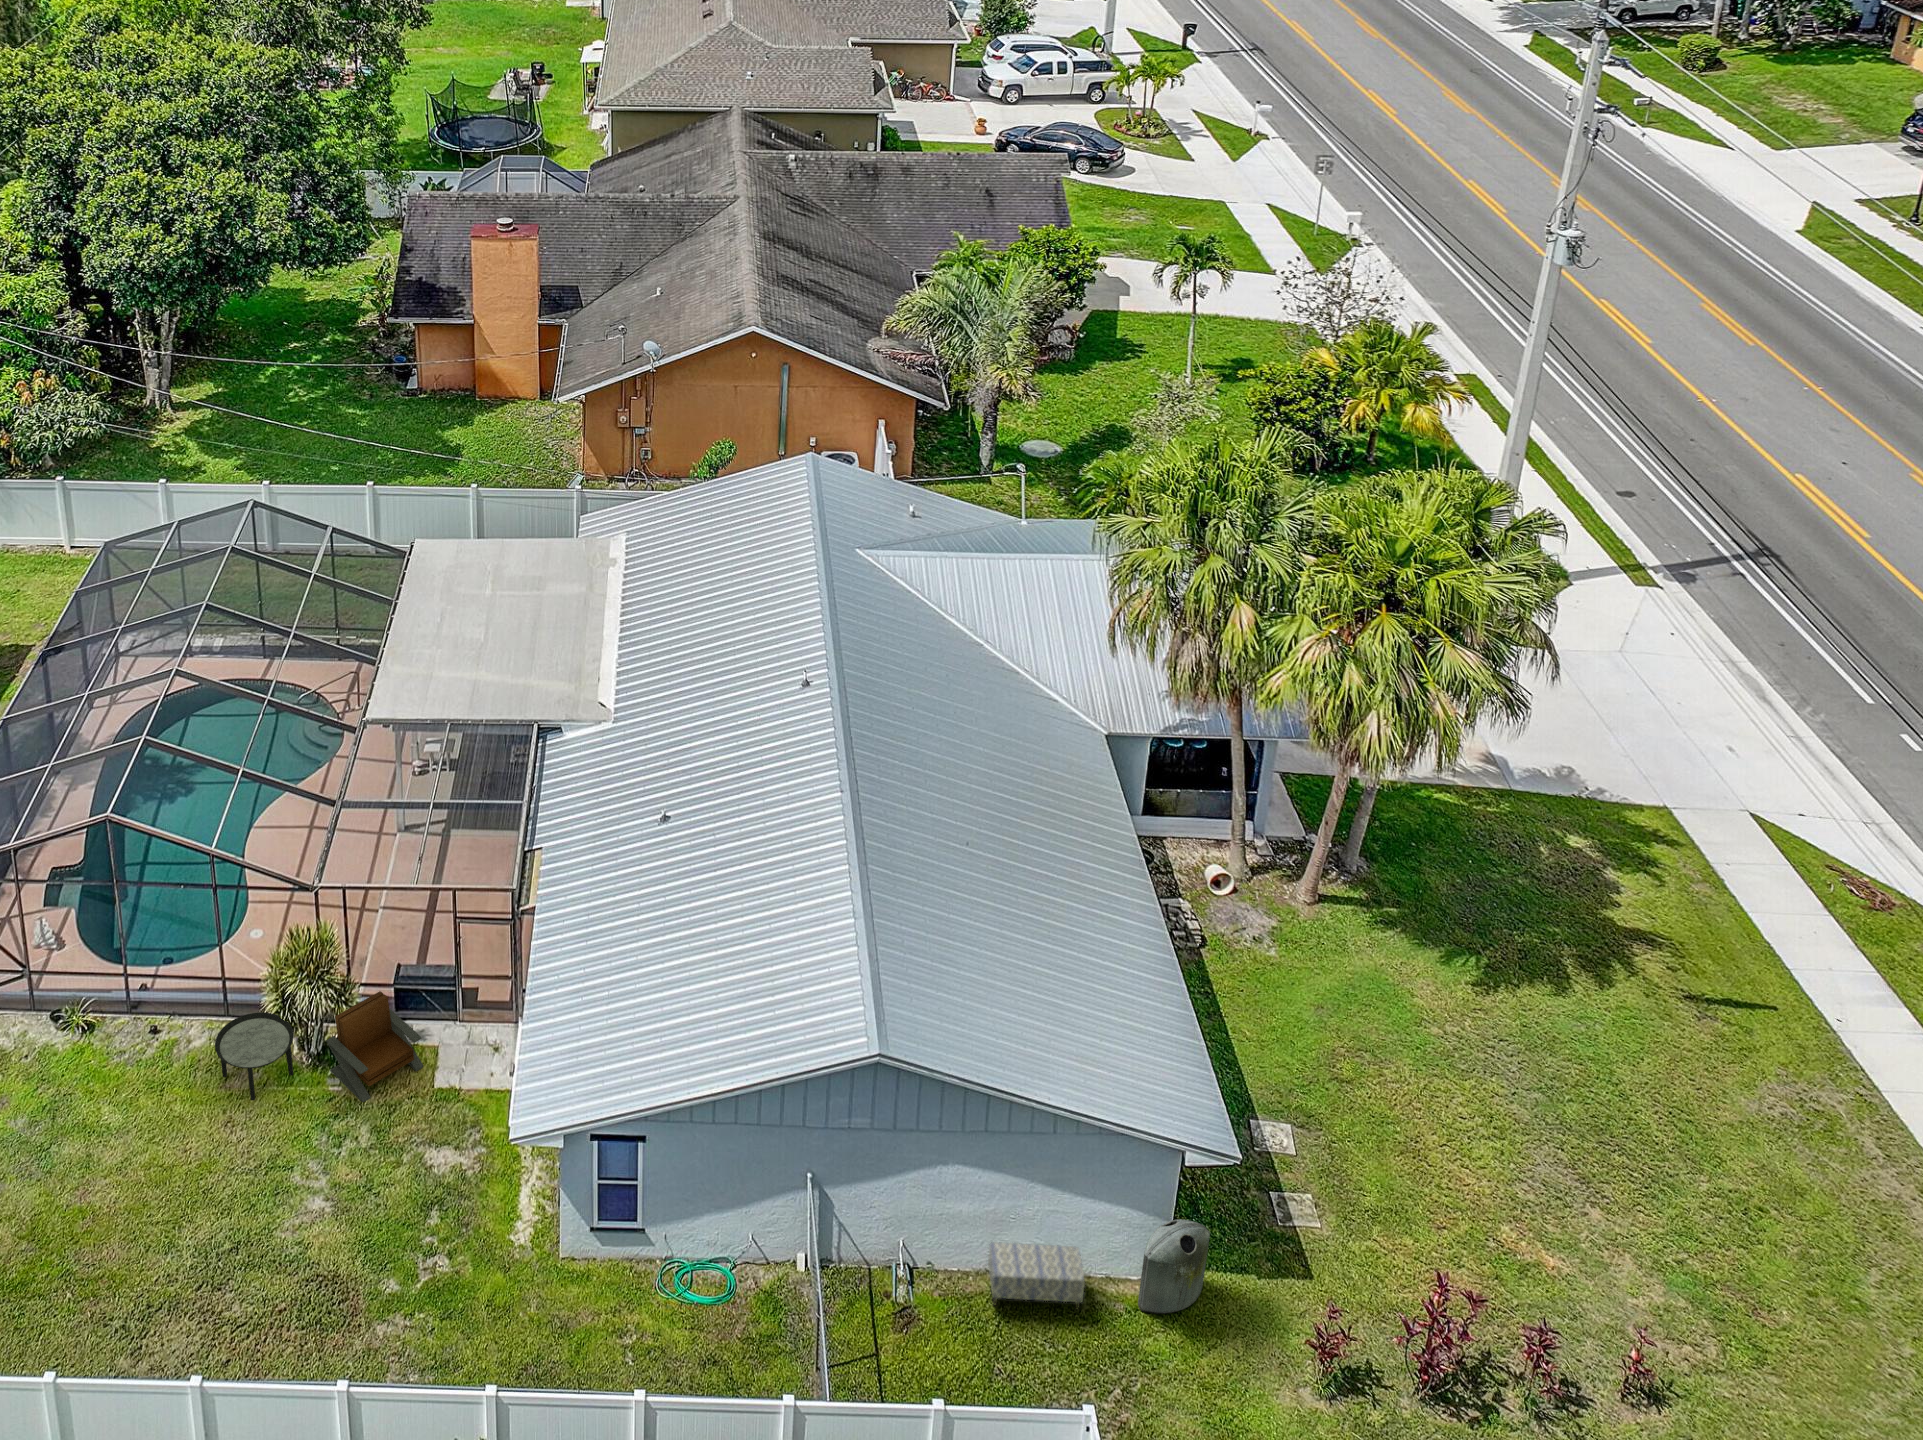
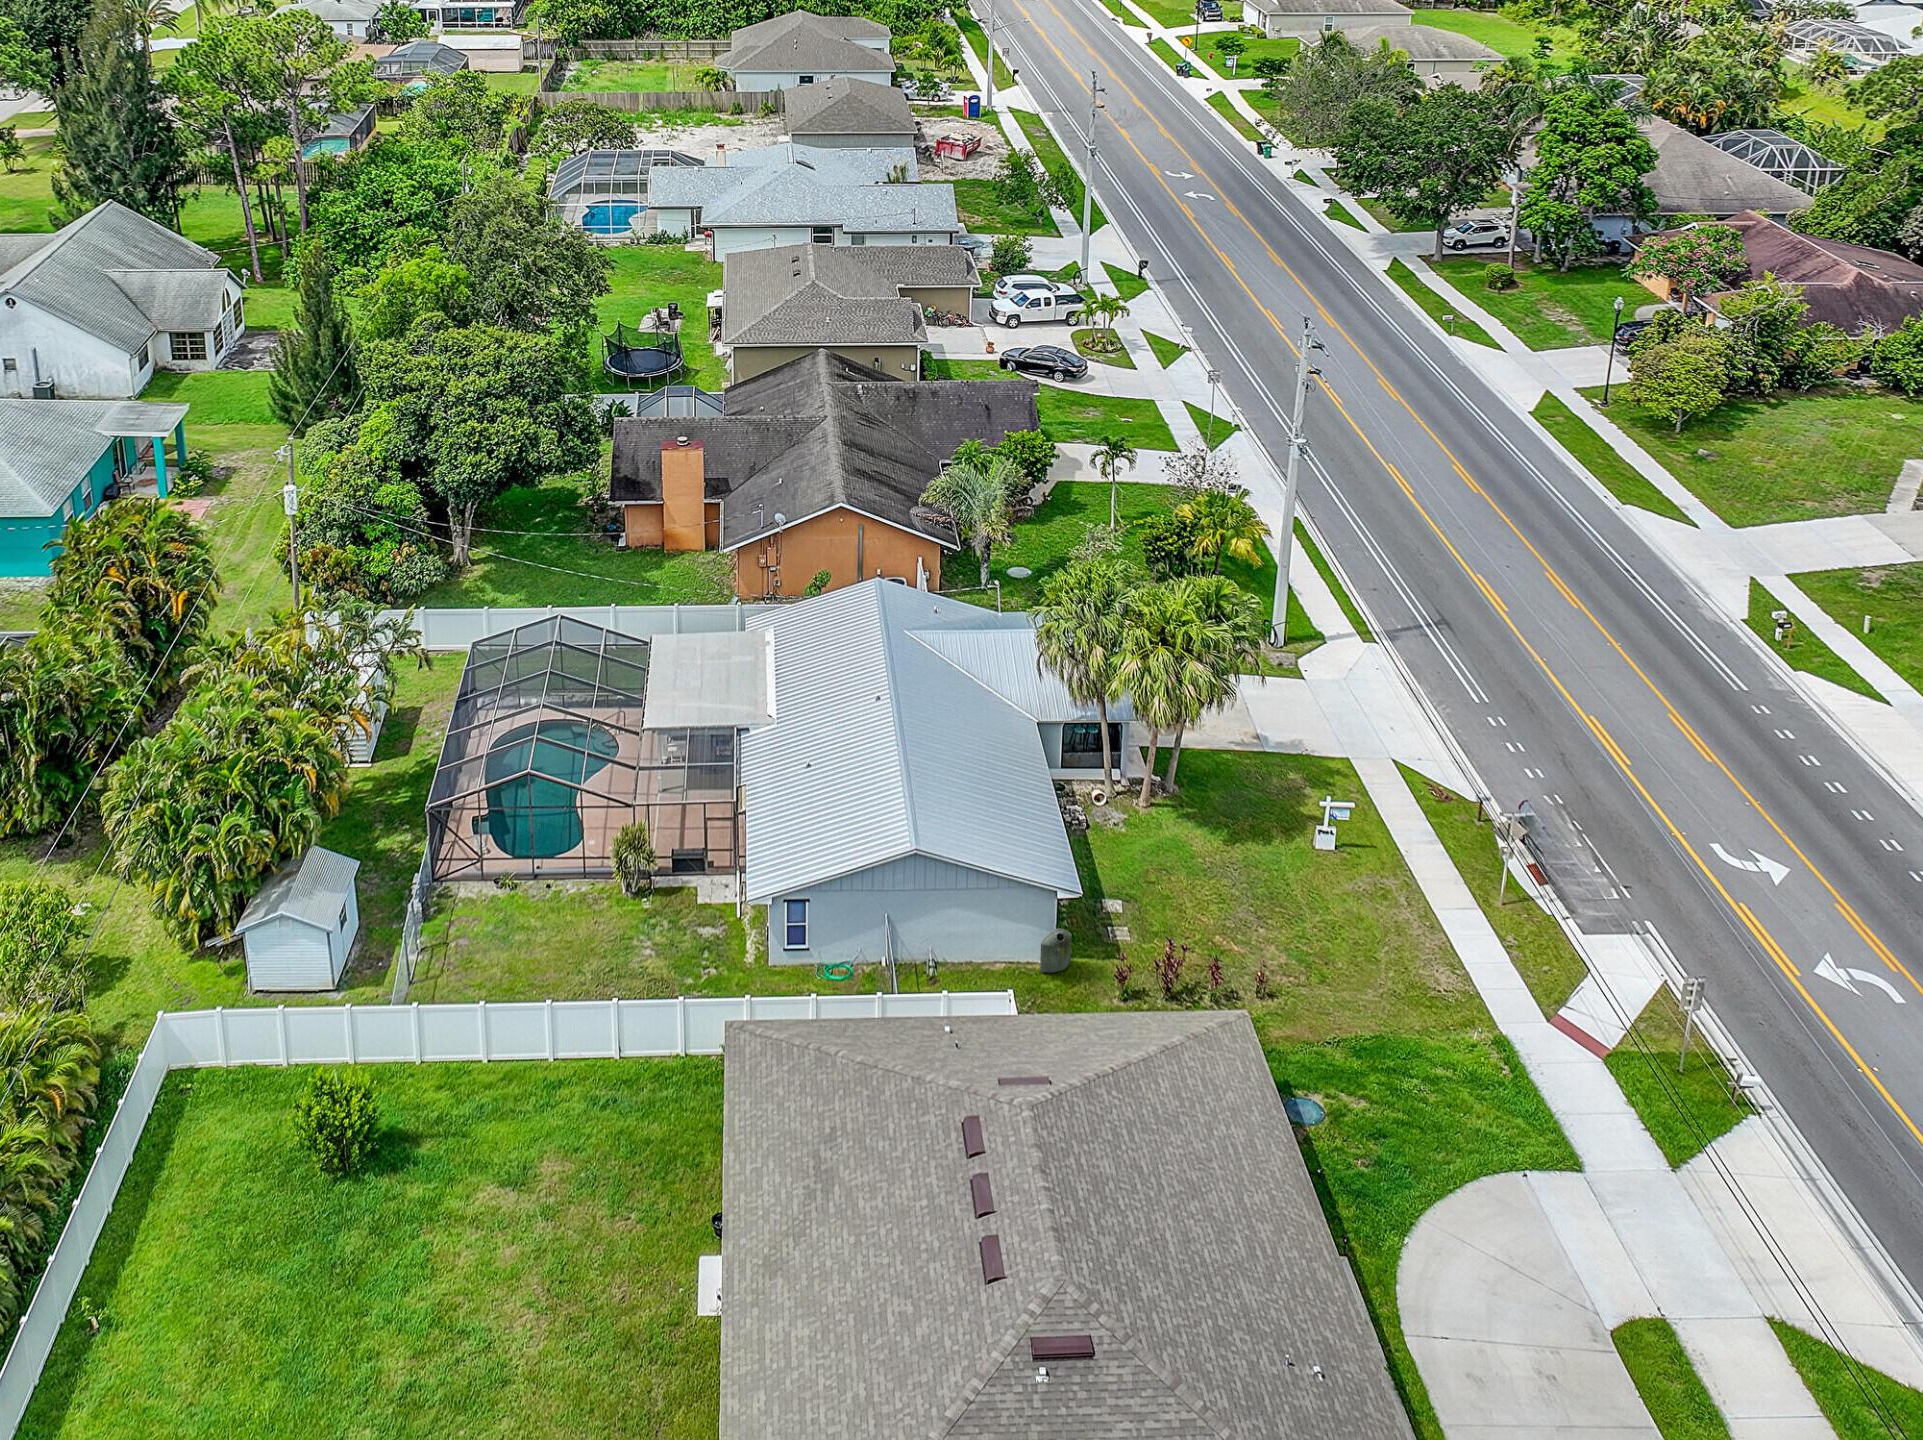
lounge chair: present [326,991,423,1102] -> none [642,859,691,913]
round table: present [215,1012,294,1100] -> none [587,873,626,914]
bench: present [988,1242,1085,1309] -> none [971,946,1015,974]

